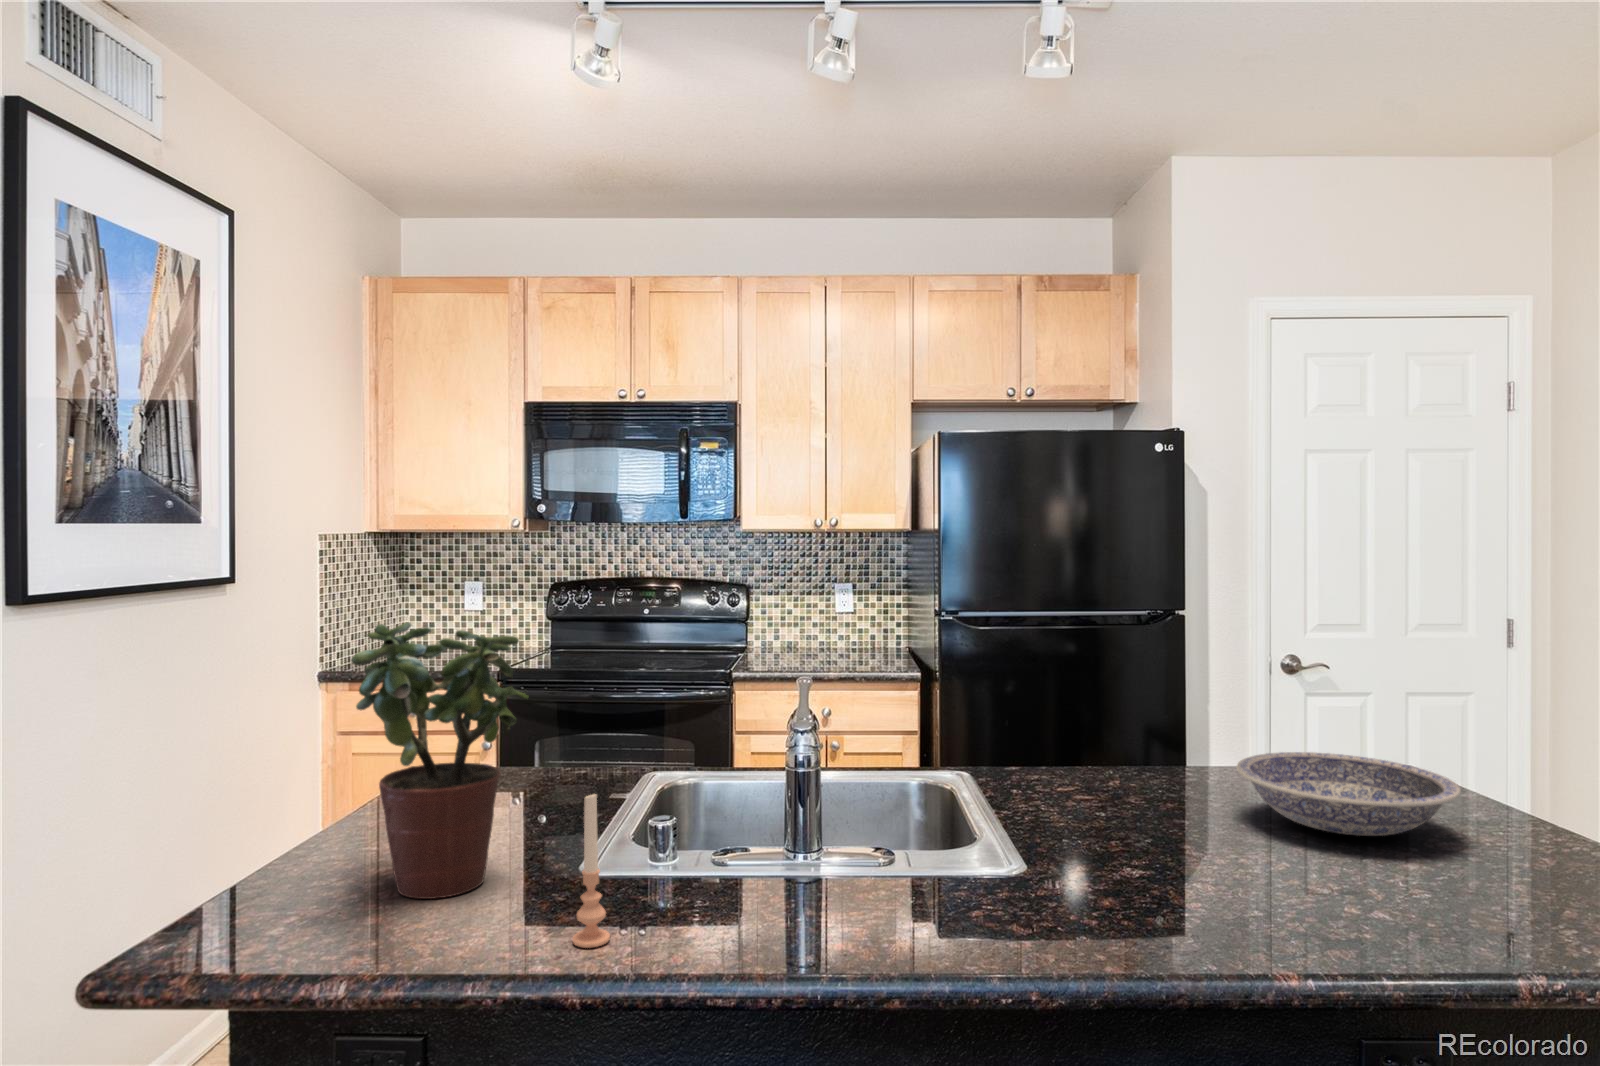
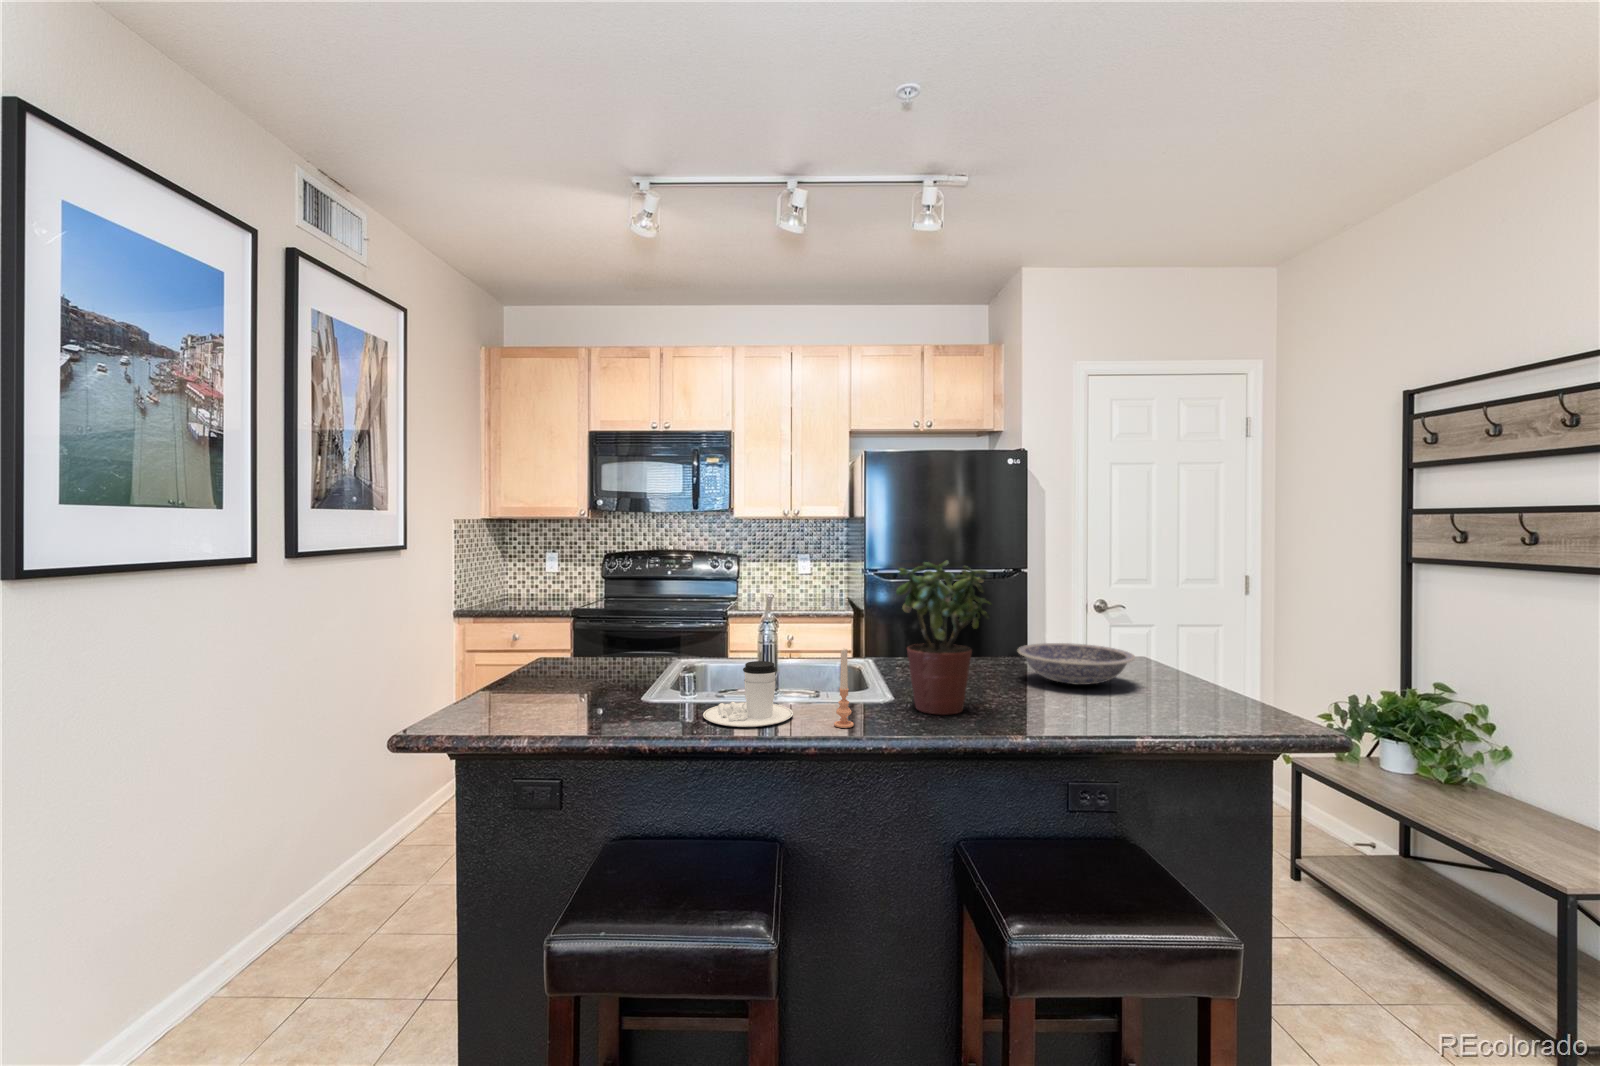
potted plant: present [351,622,529,899] -> present [896,561,991,715]
candle: present [573,794,610,948] -> present [834,649,854,728]
coffee cup: none [685,811,854,949] -> present [703,661,793,727]

